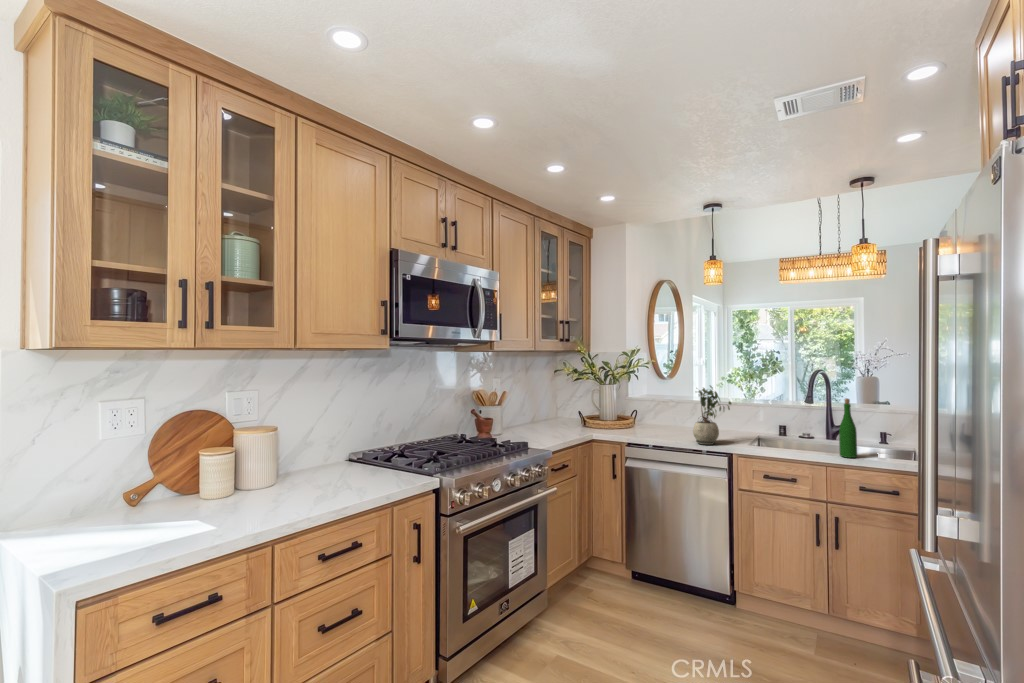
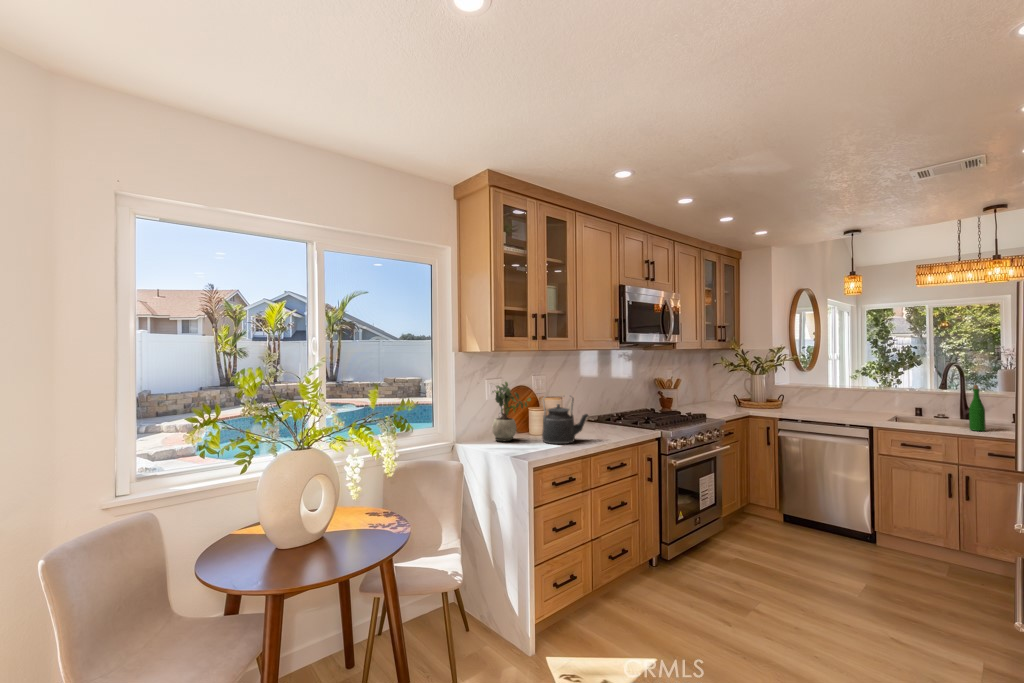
potted plant: present [693,386,731,445] -> present [492,382,531,441]
kettle: none [191,429,291,523] -> present [542,396,588,444]

